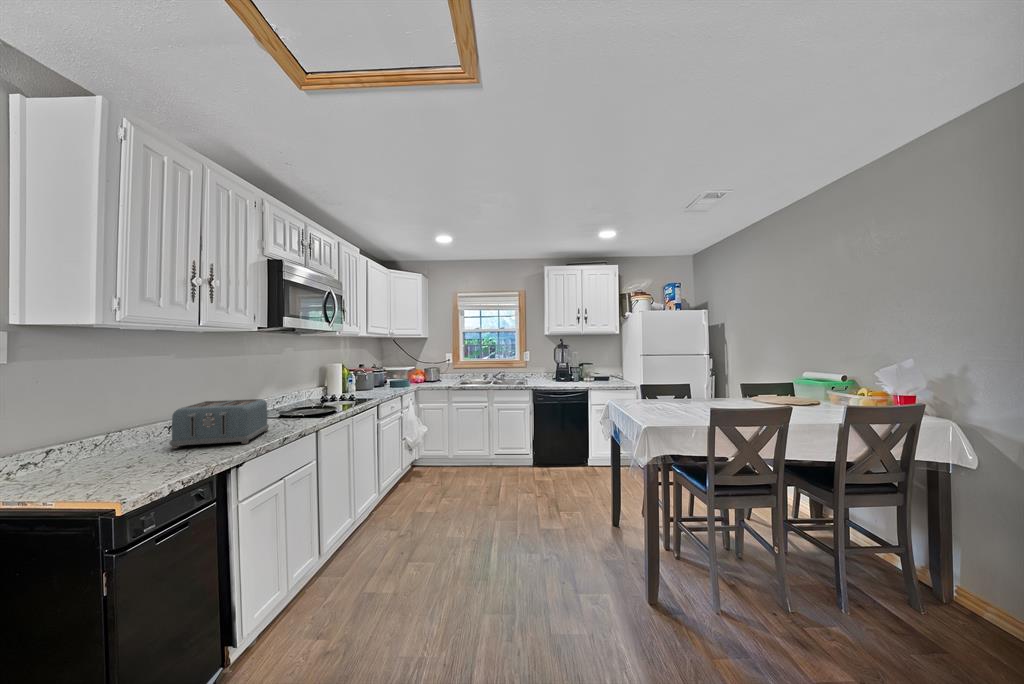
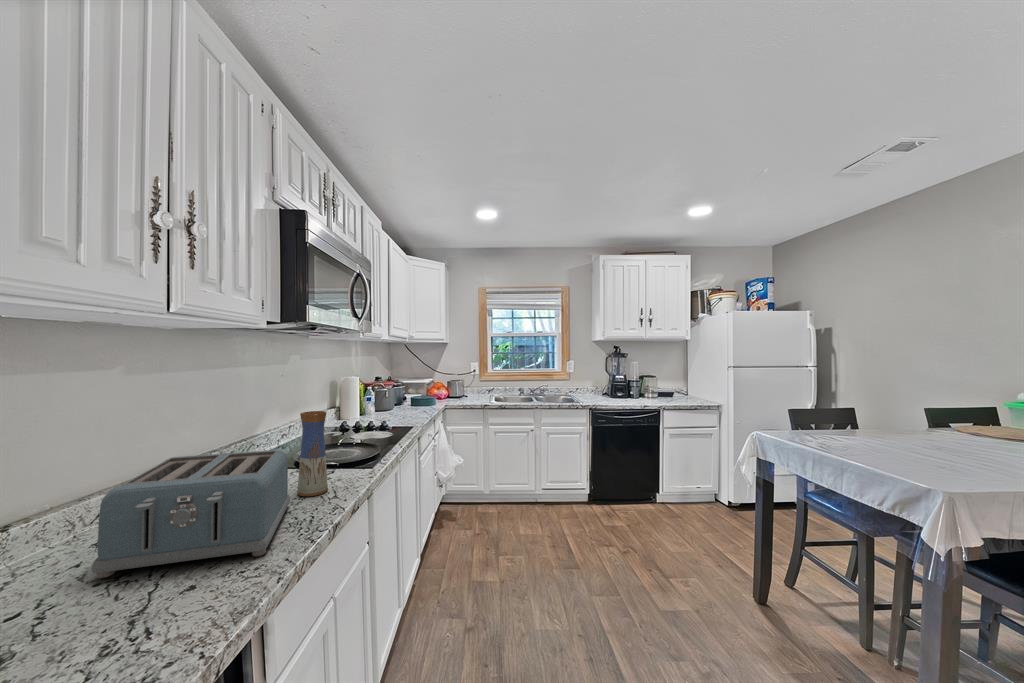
vase: none [275,380,293,427] -> present [297,411,328,496]

